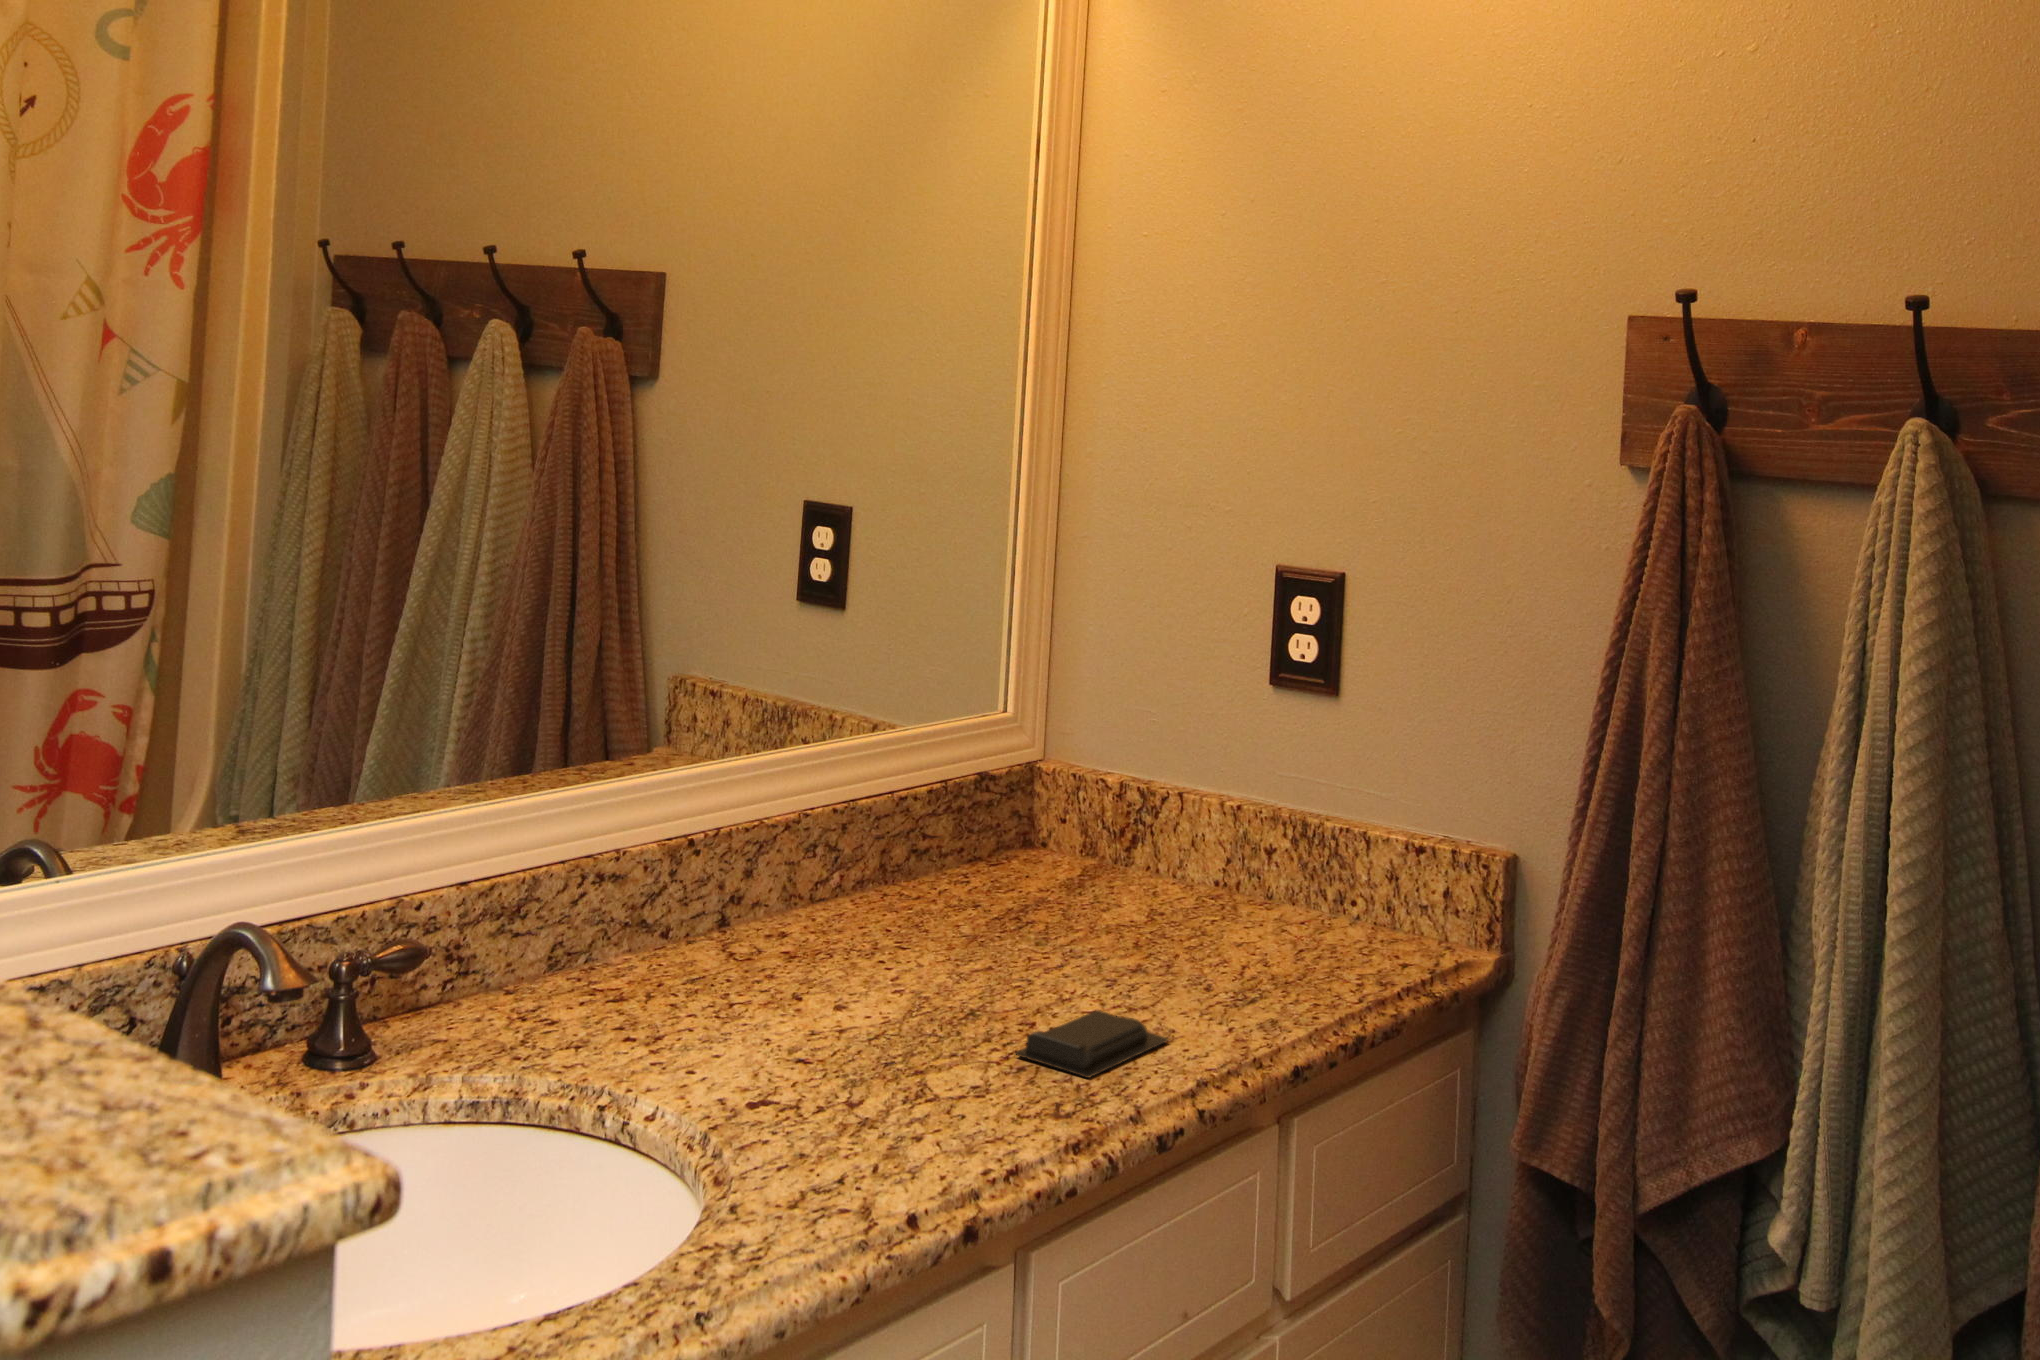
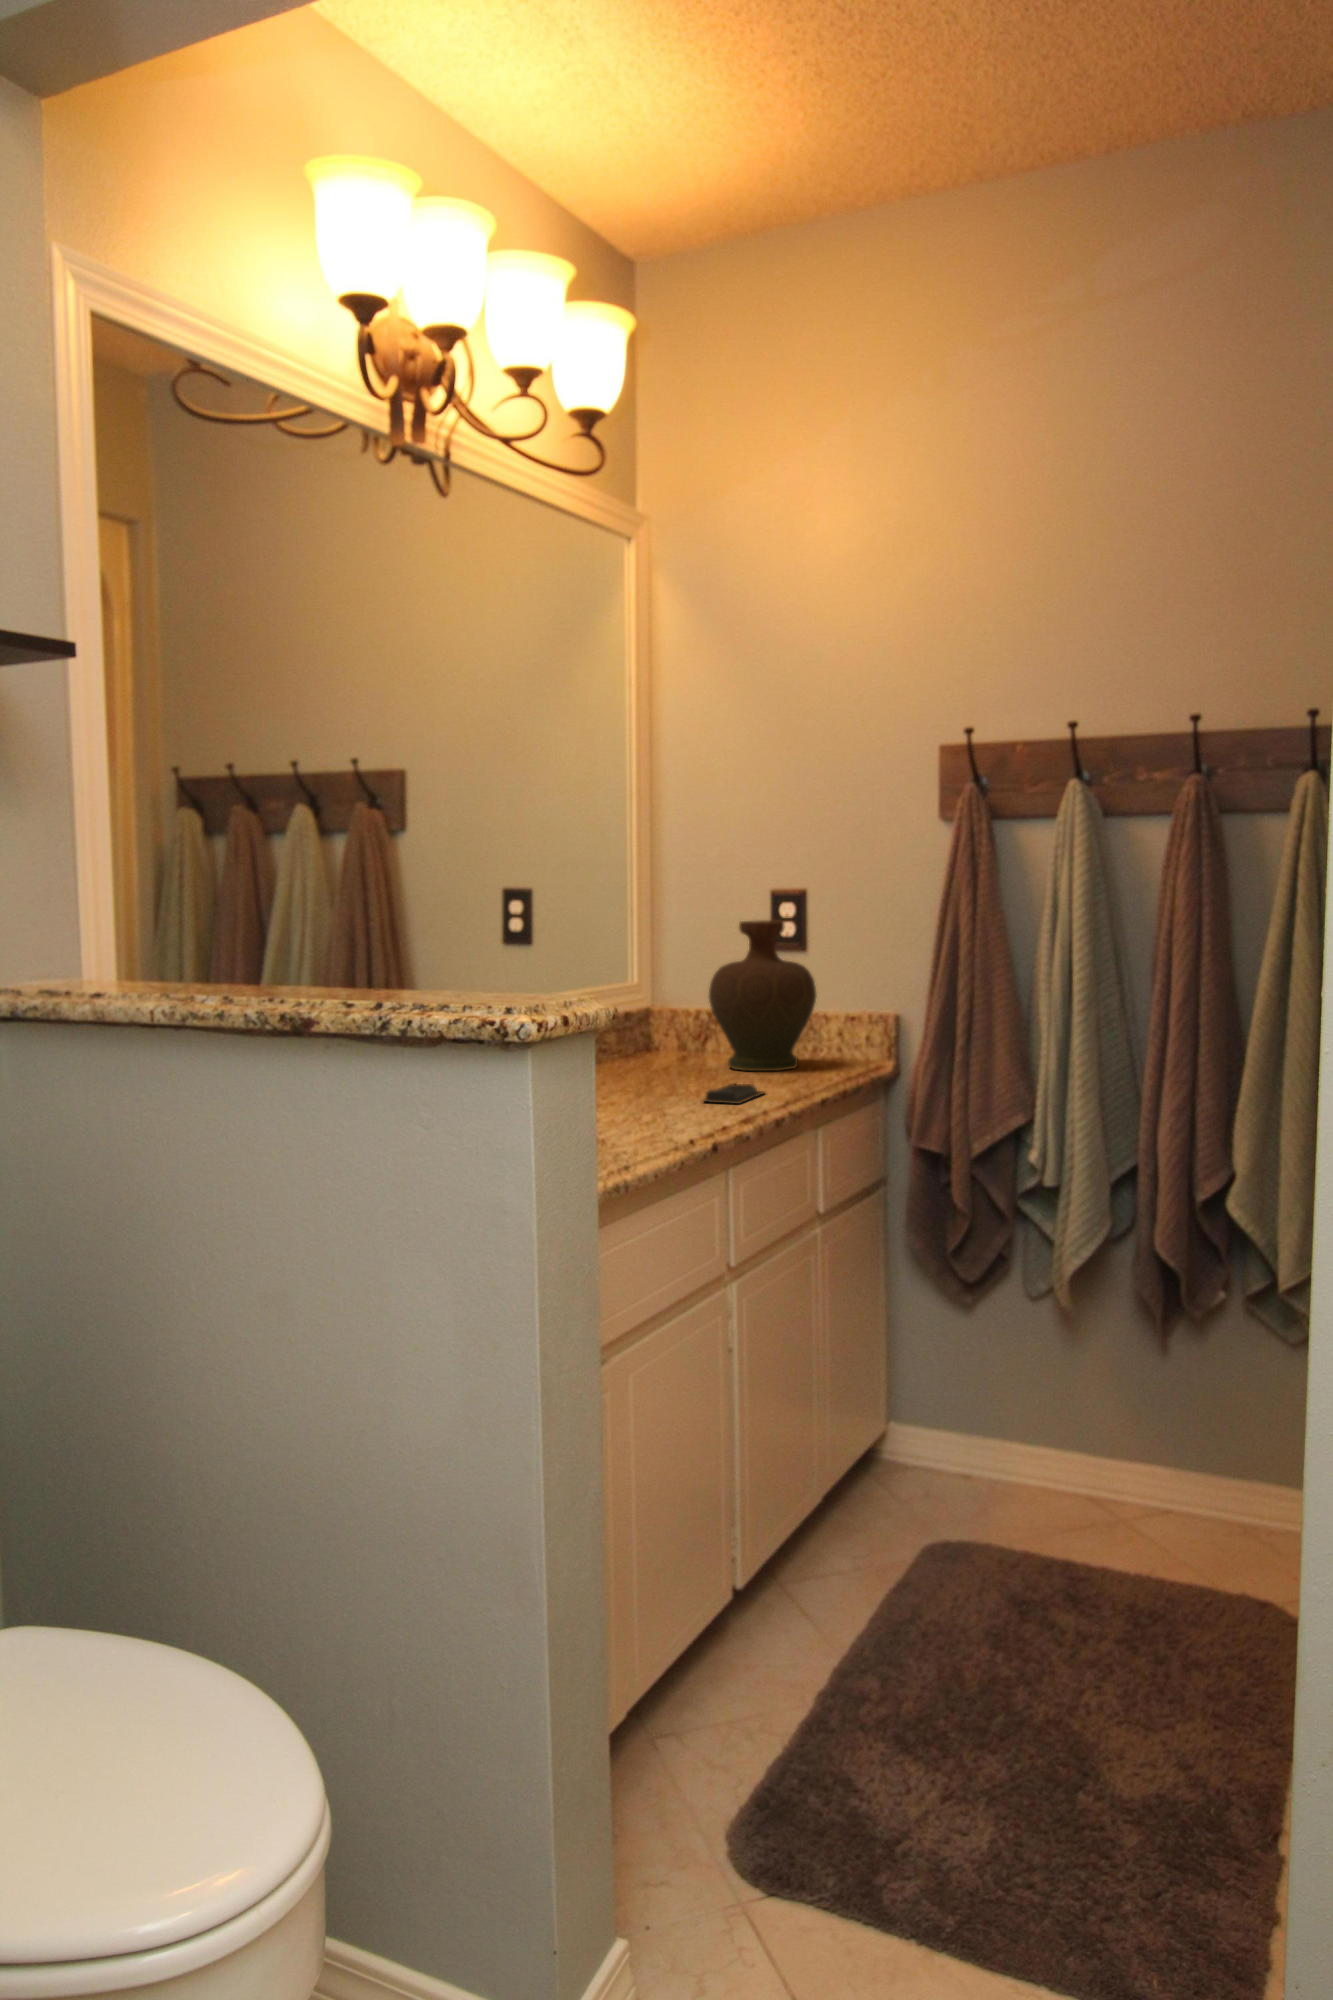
decorative vase: none [1117,635,1336,954] -> present [708,920,817,1071]

